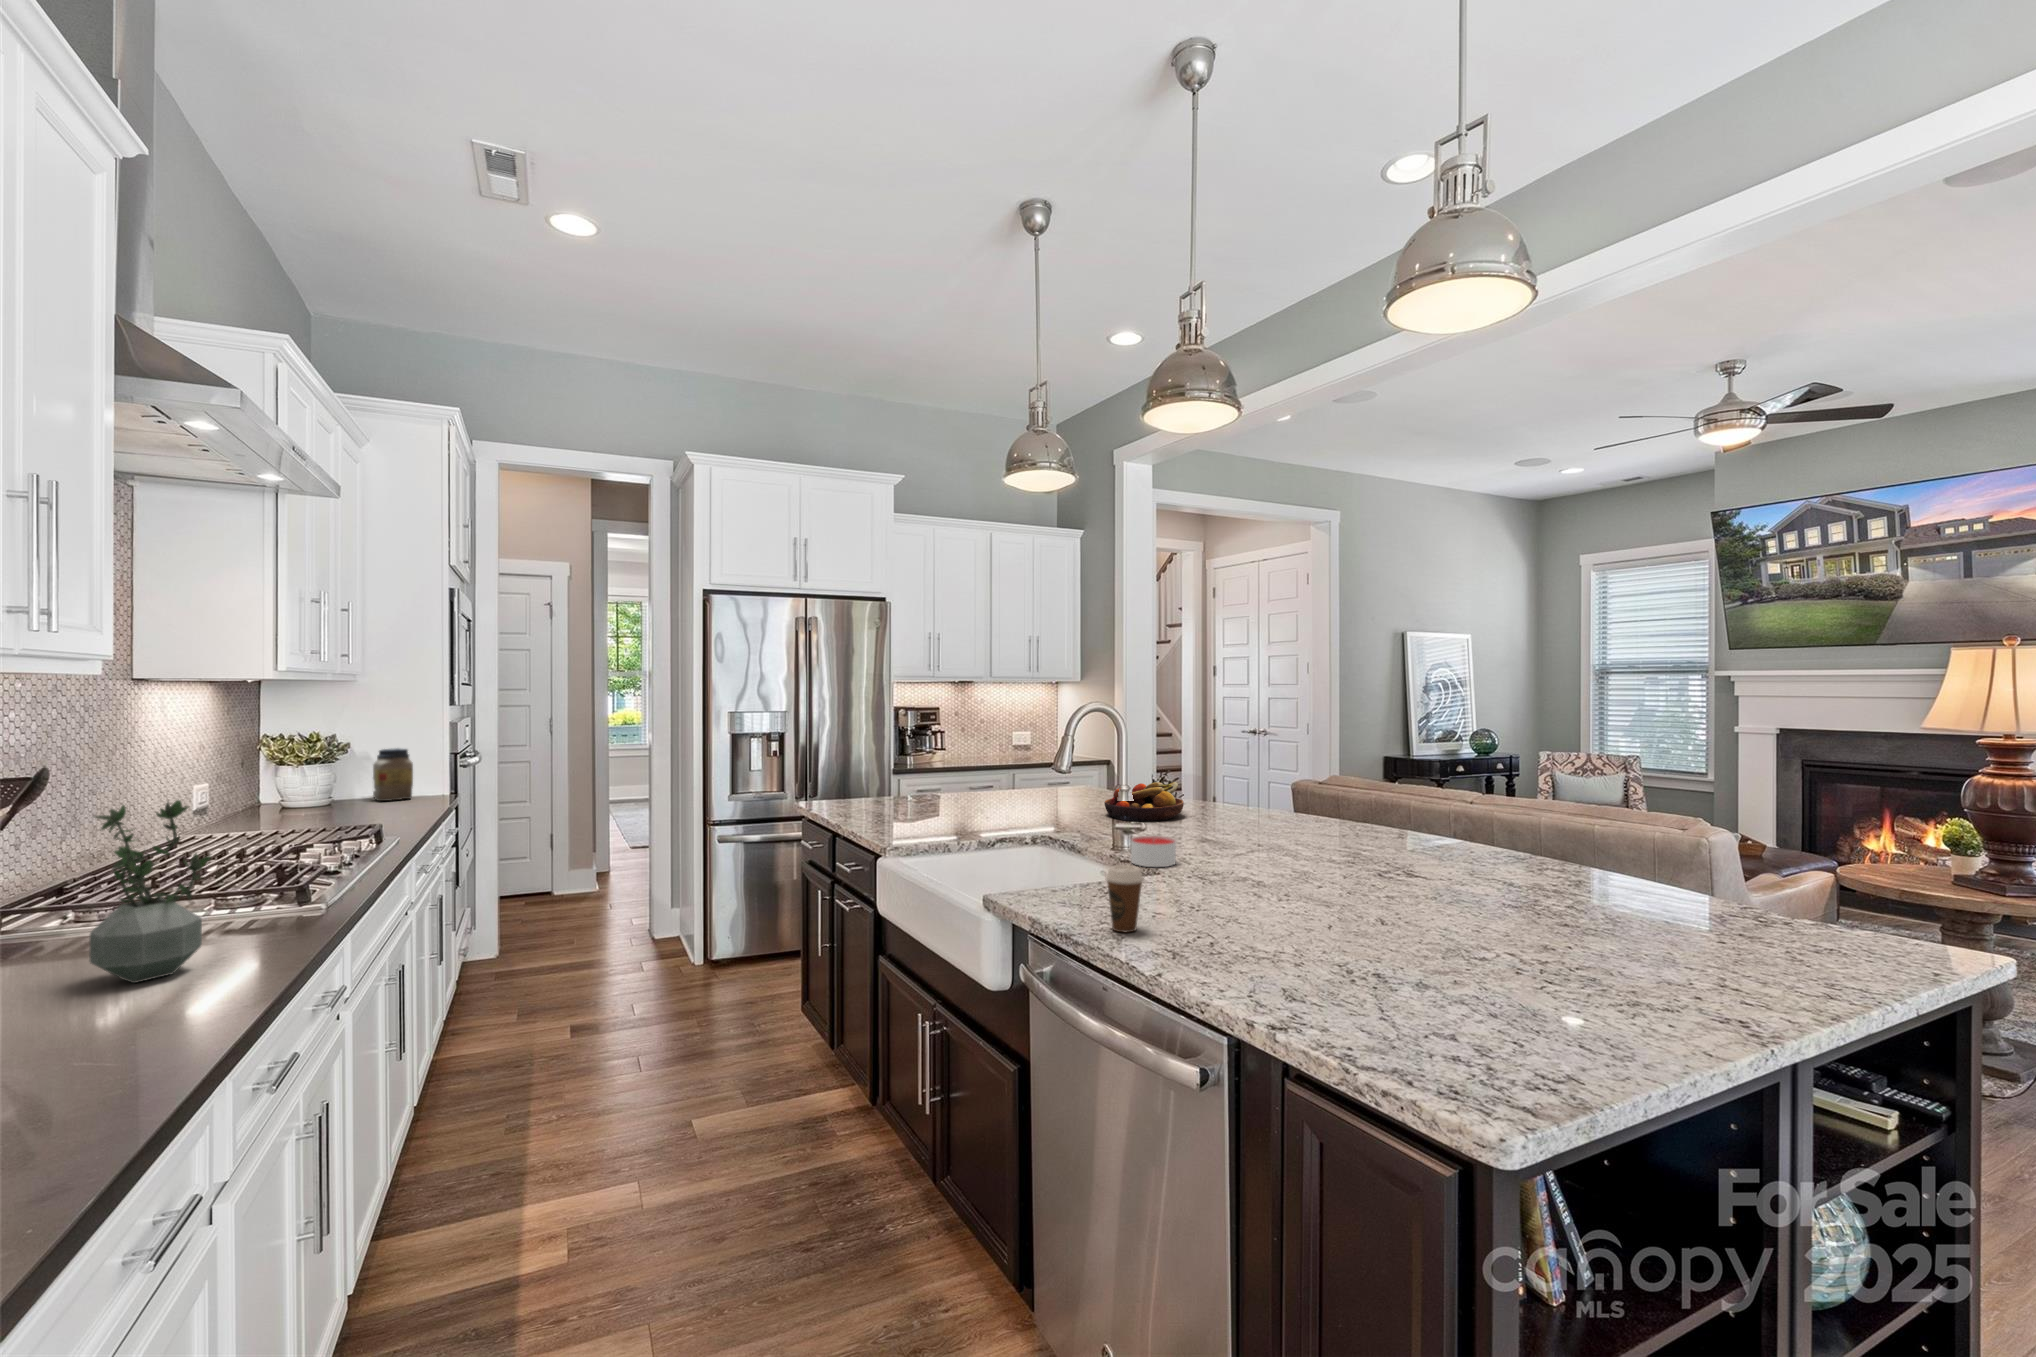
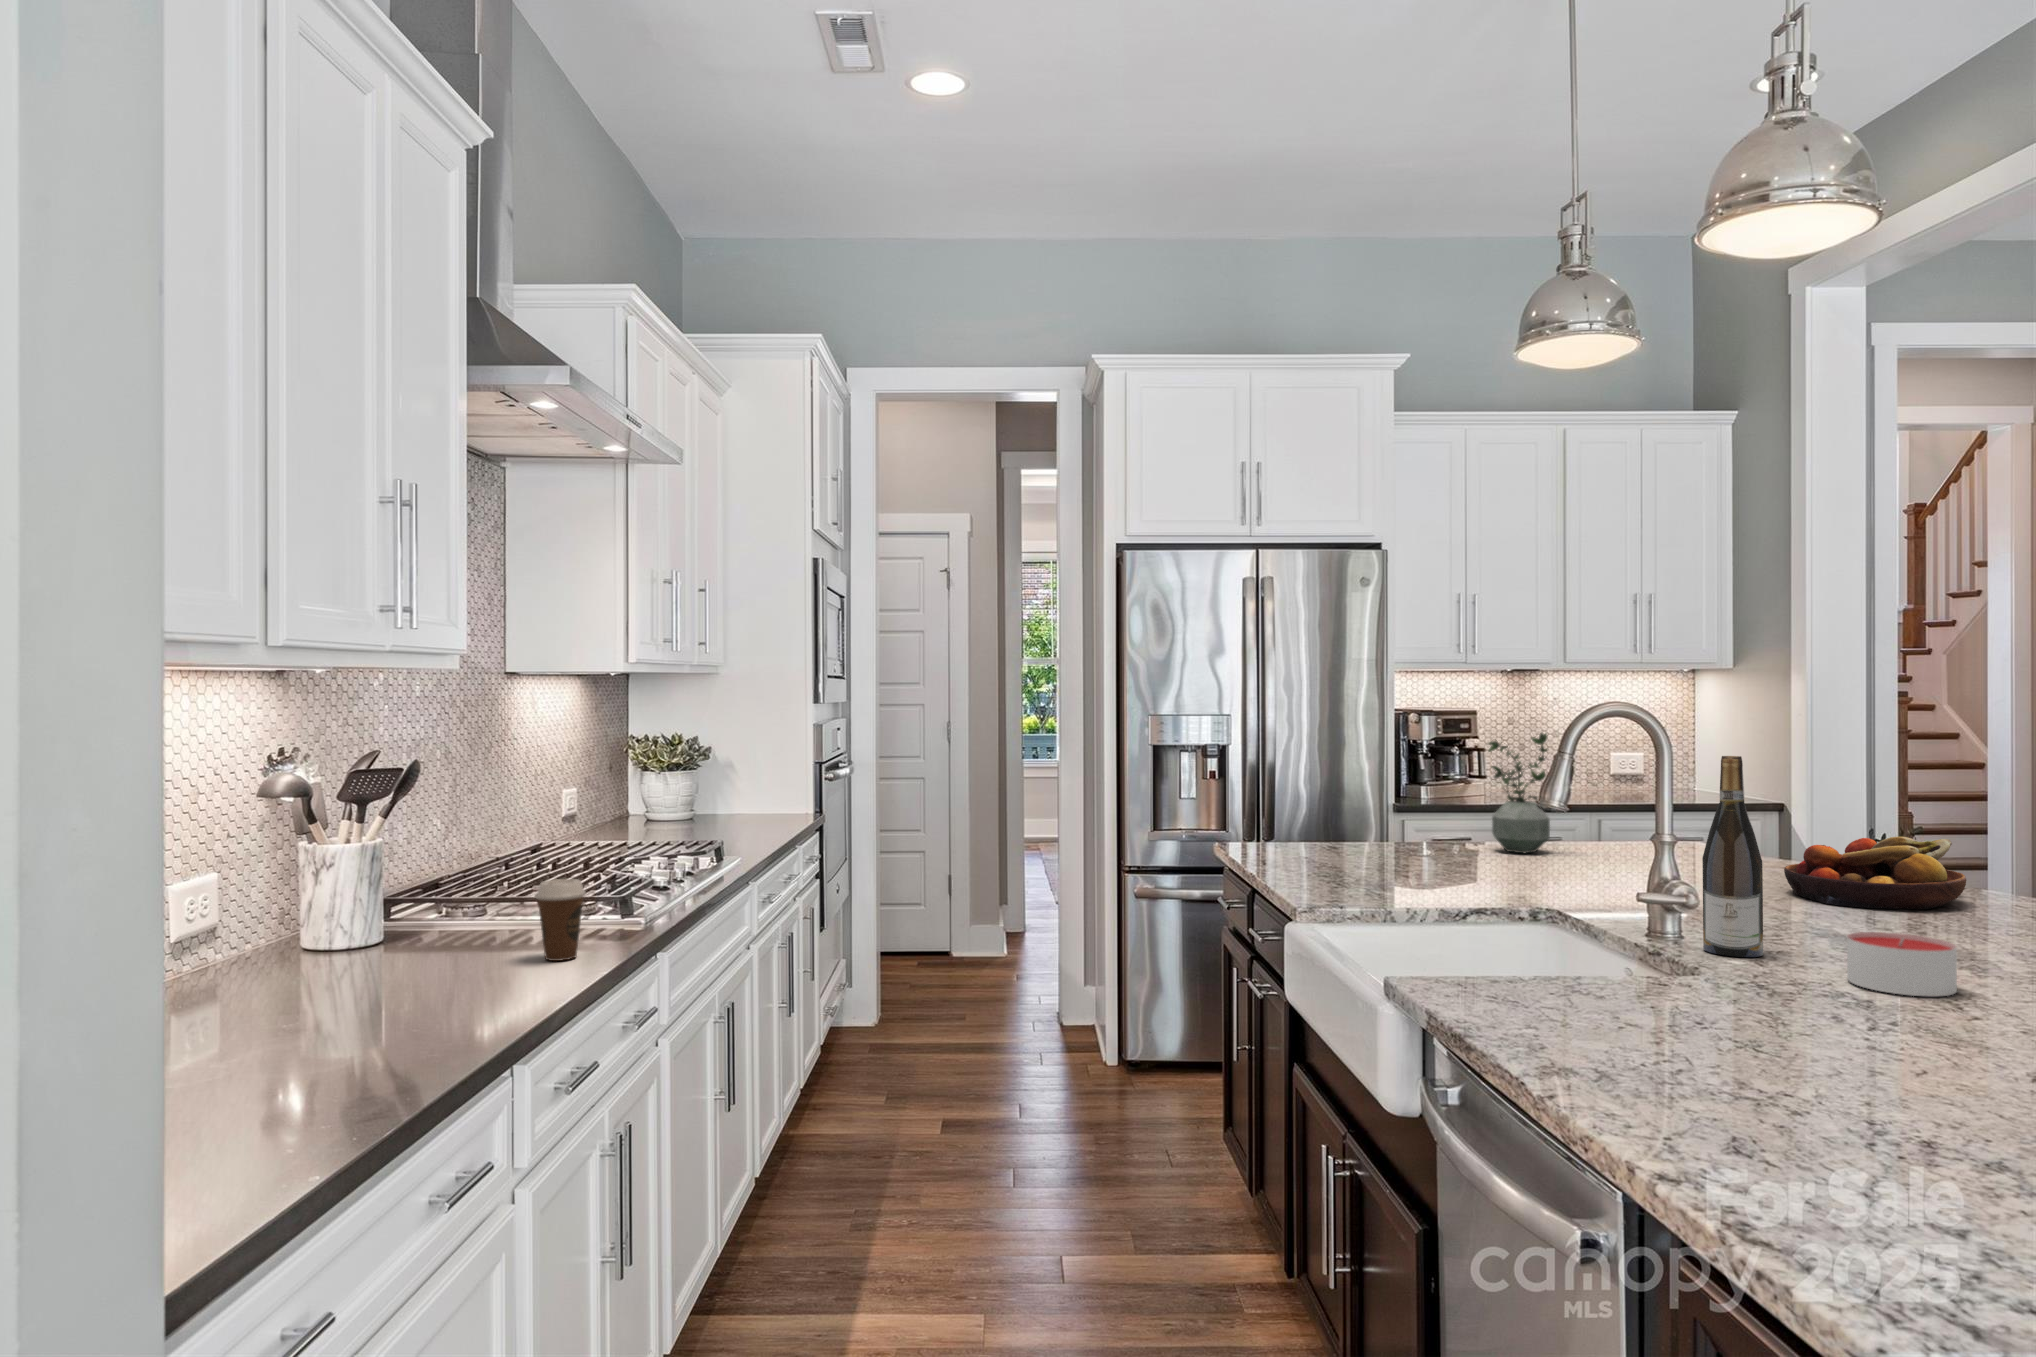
wine bottle: none [1066,746,1094,854] -> present [1702,756,1763,957]
jar: present [373,748,413,801] -> none [735,753,774,817]
potted plant: present [89,800,211,983] -> present [1489,733,1550,854]
coffee cup: present [1106,865,1144,932] -> present [536,879,586,961]

